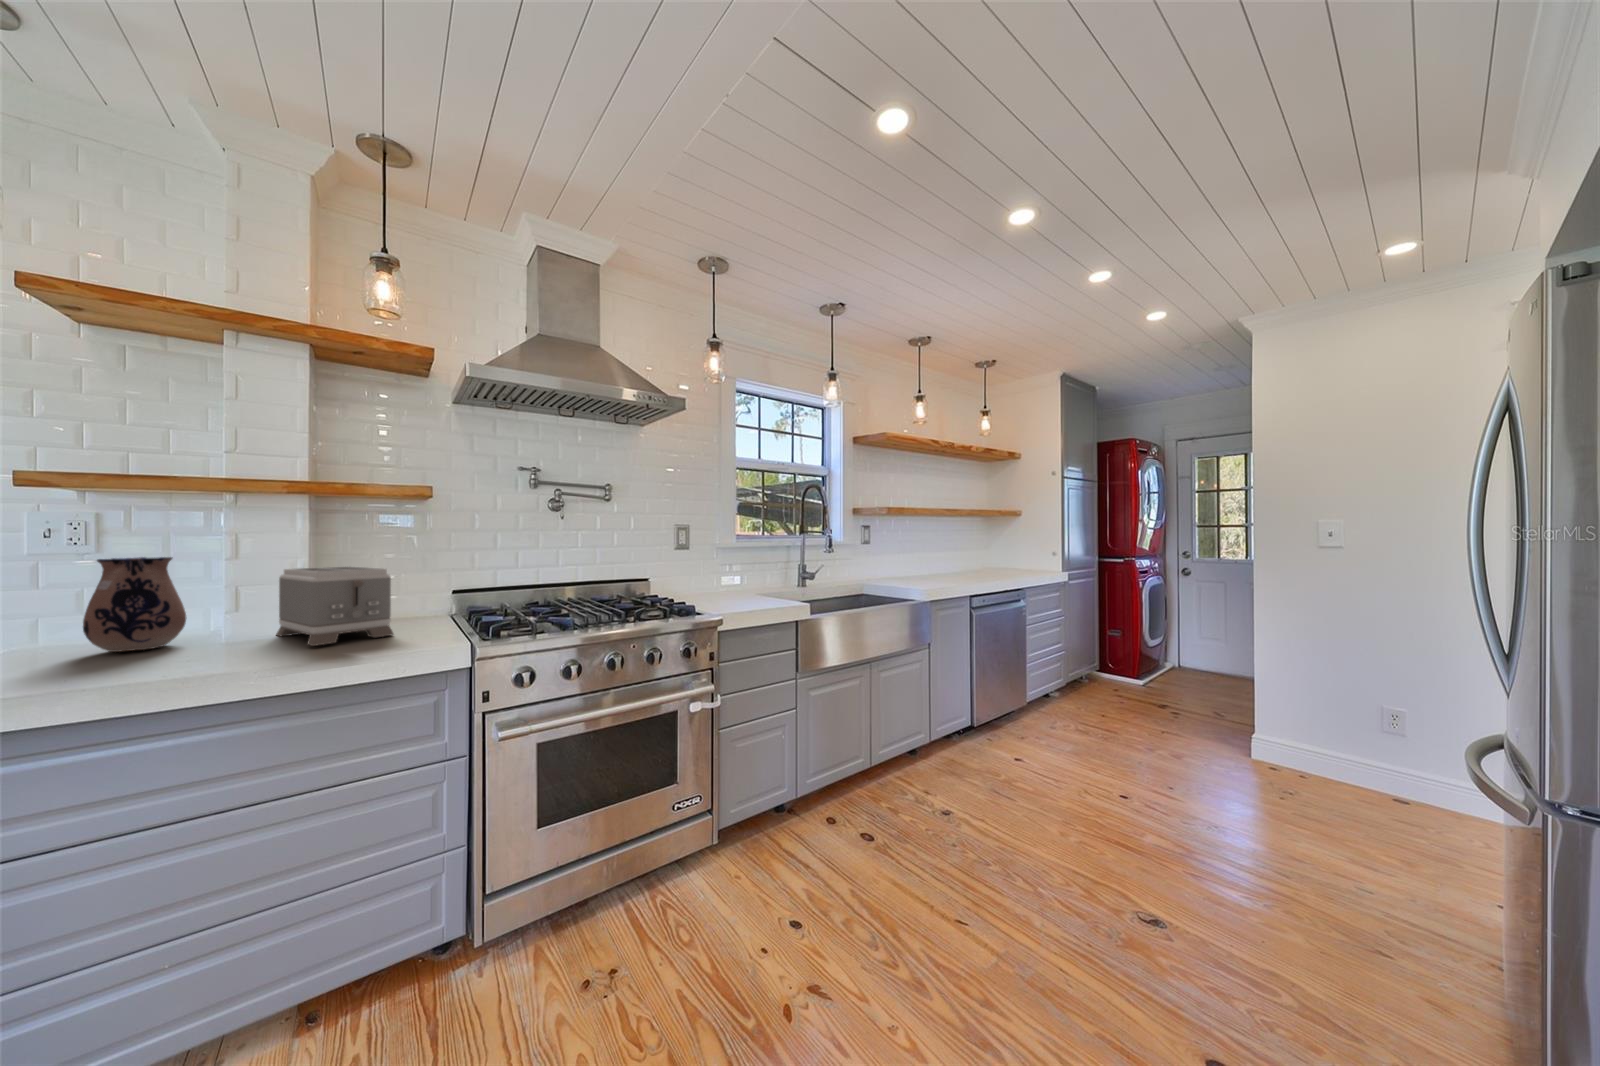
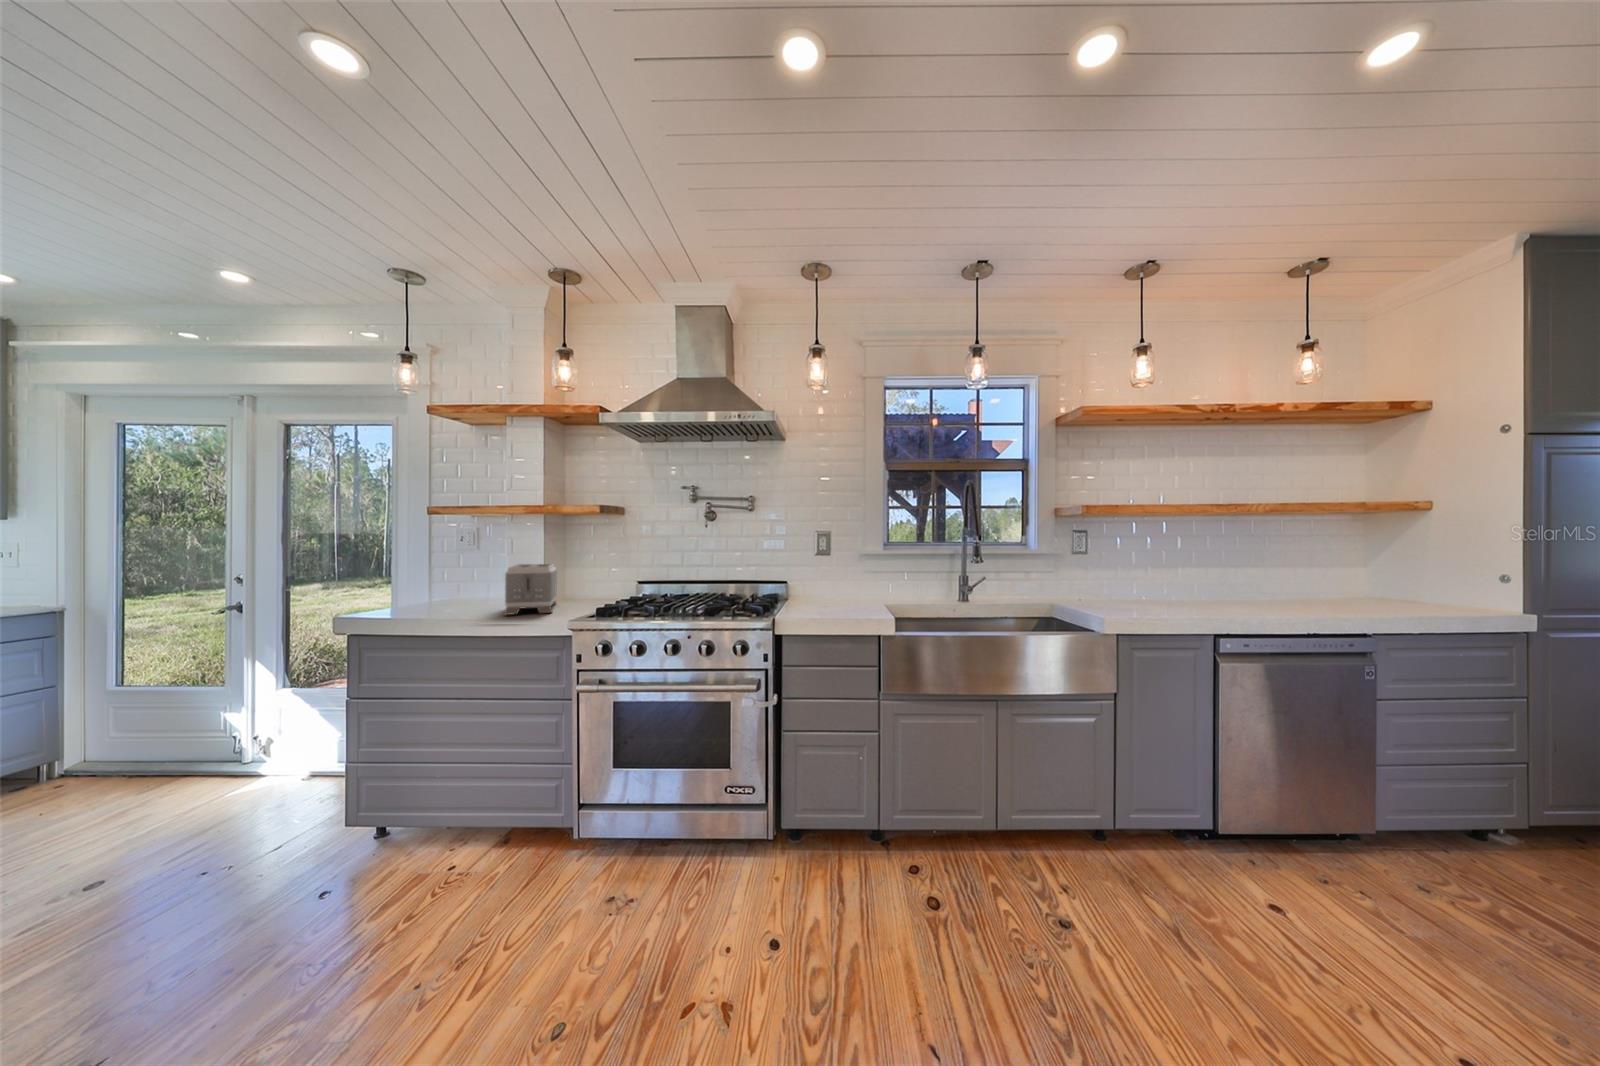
ceramic pitcher: present [83,557,186,652] -> none [436,555,478,608]

